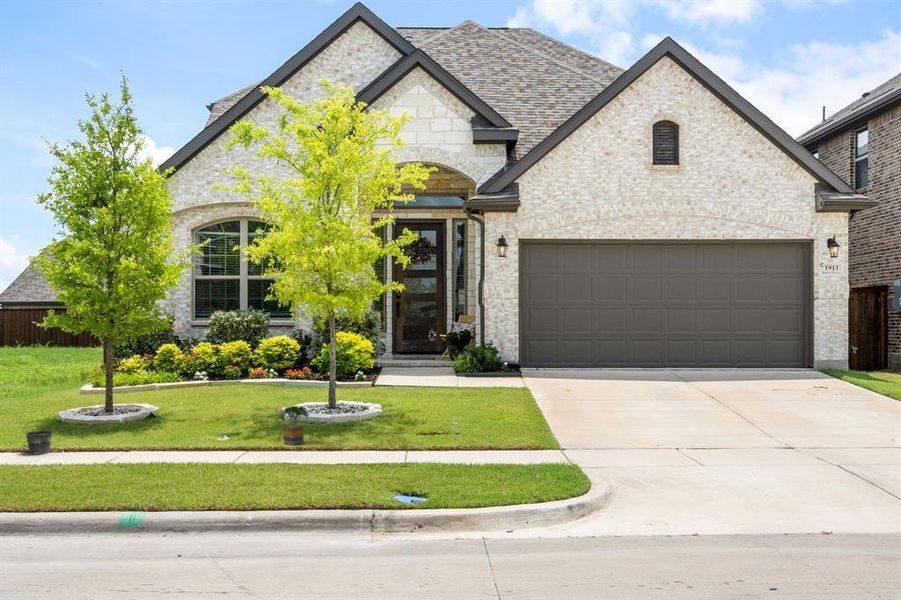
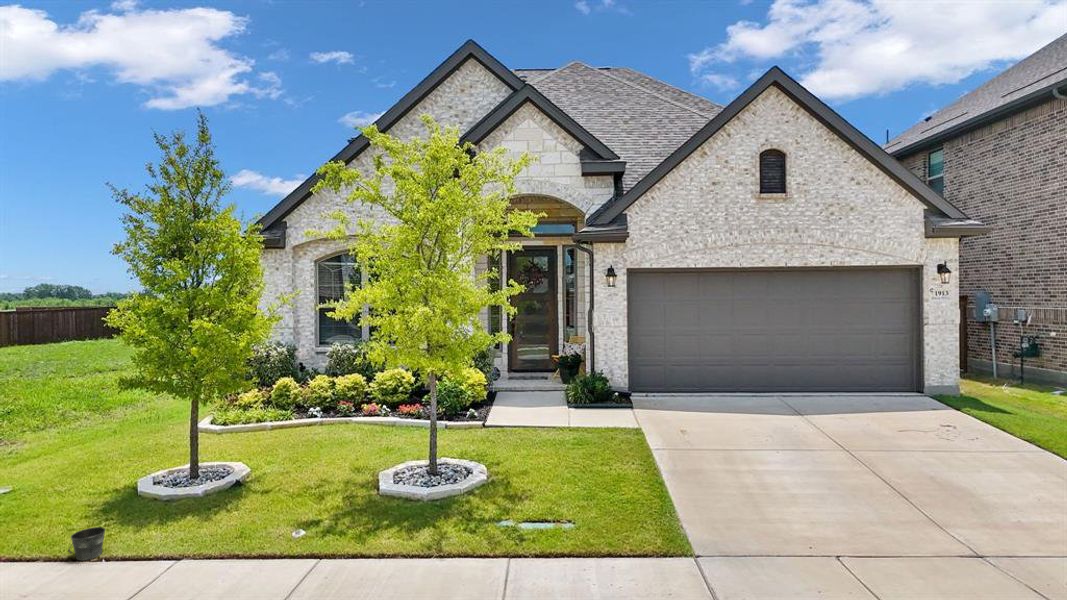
potted tree: present [281,406,309,445] -> none [368,489,402,539]

